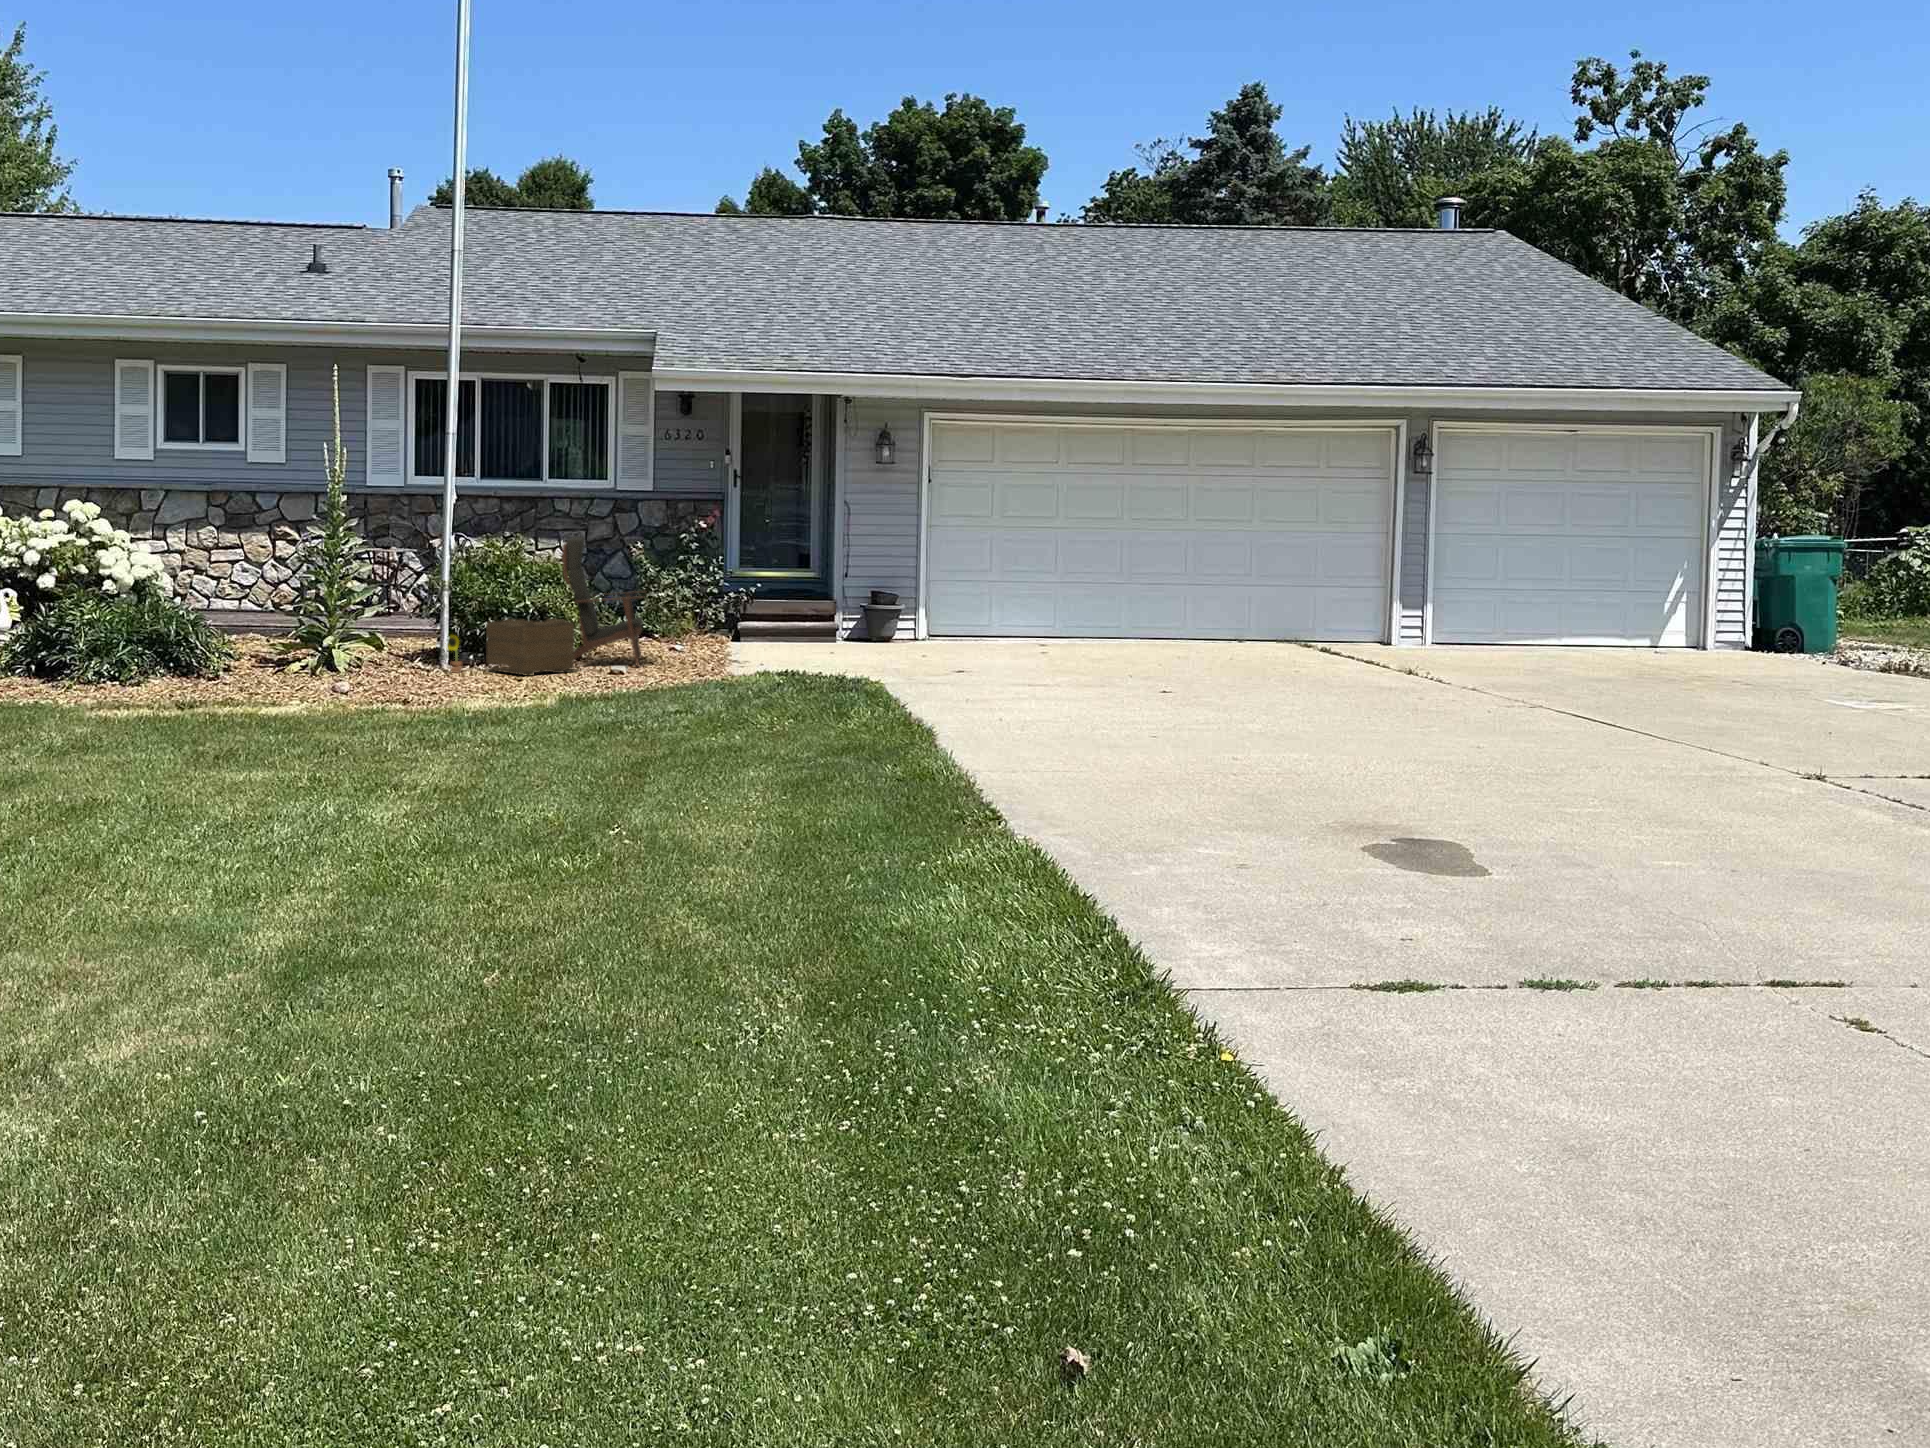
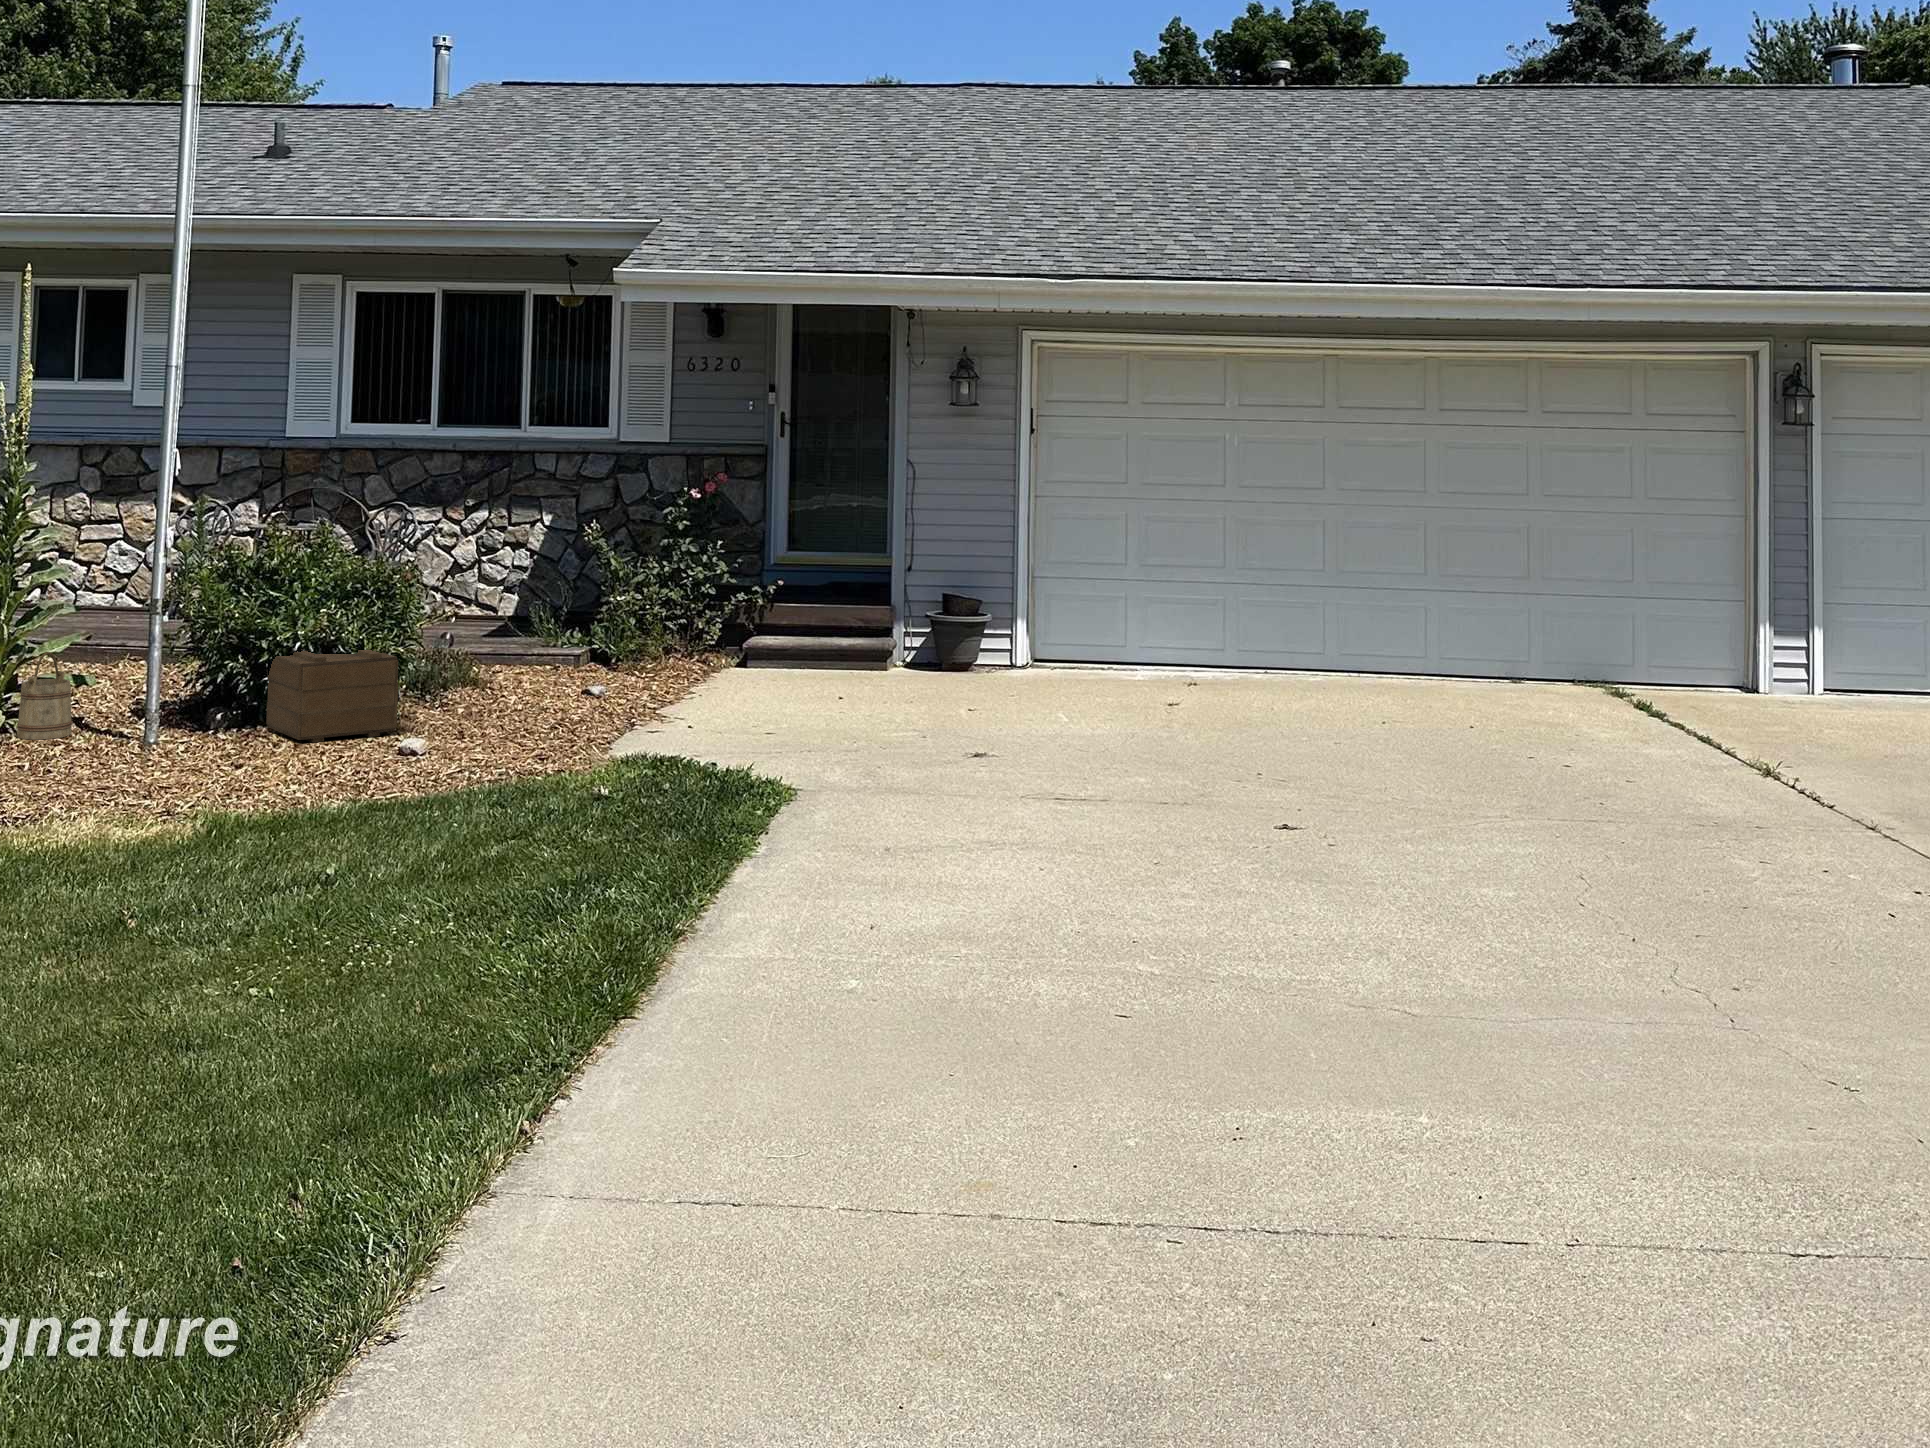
lounge chair: present [562,537,644,667] -> none [396,521,555,725]
bucket: none [329,621,364,677] -> present [17,652,72,739]
decorative plant: present [445,635,462,673] -> none [197,672,229,733]

